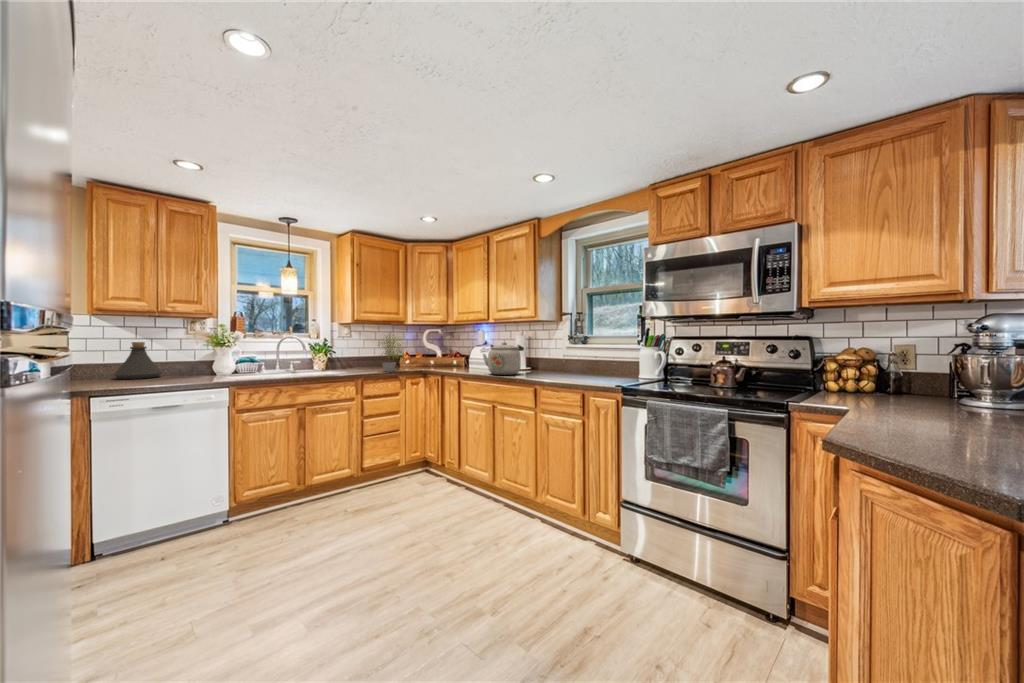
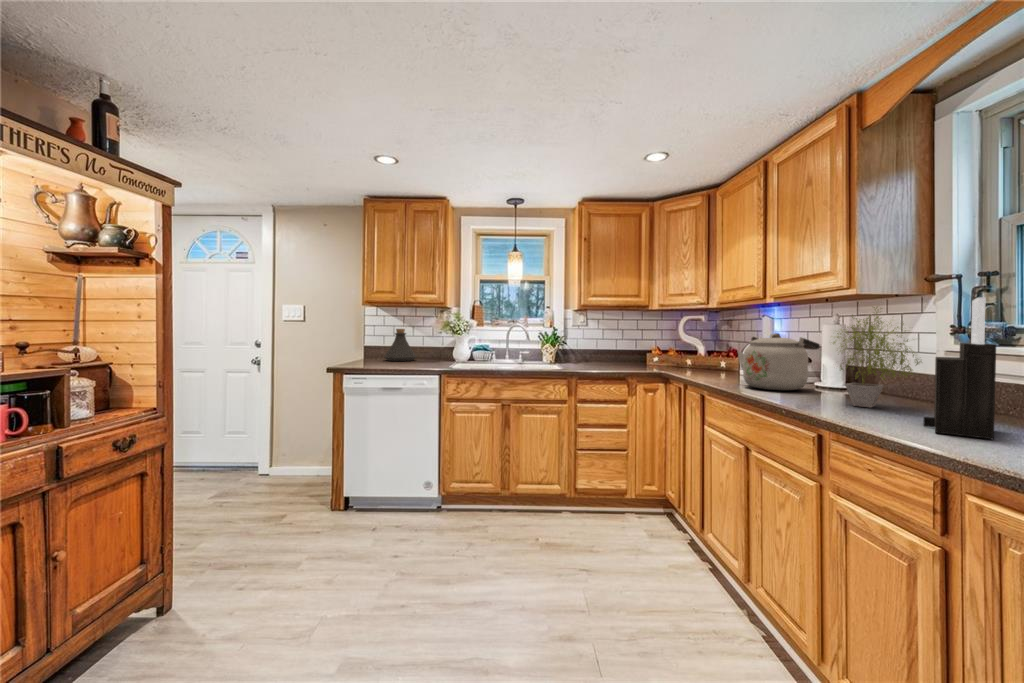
knife block: none [584,328,608,386] -> present [923,297,996,439]
potted plant: present [381,334,406,372] -> present [834,307,921,408]

